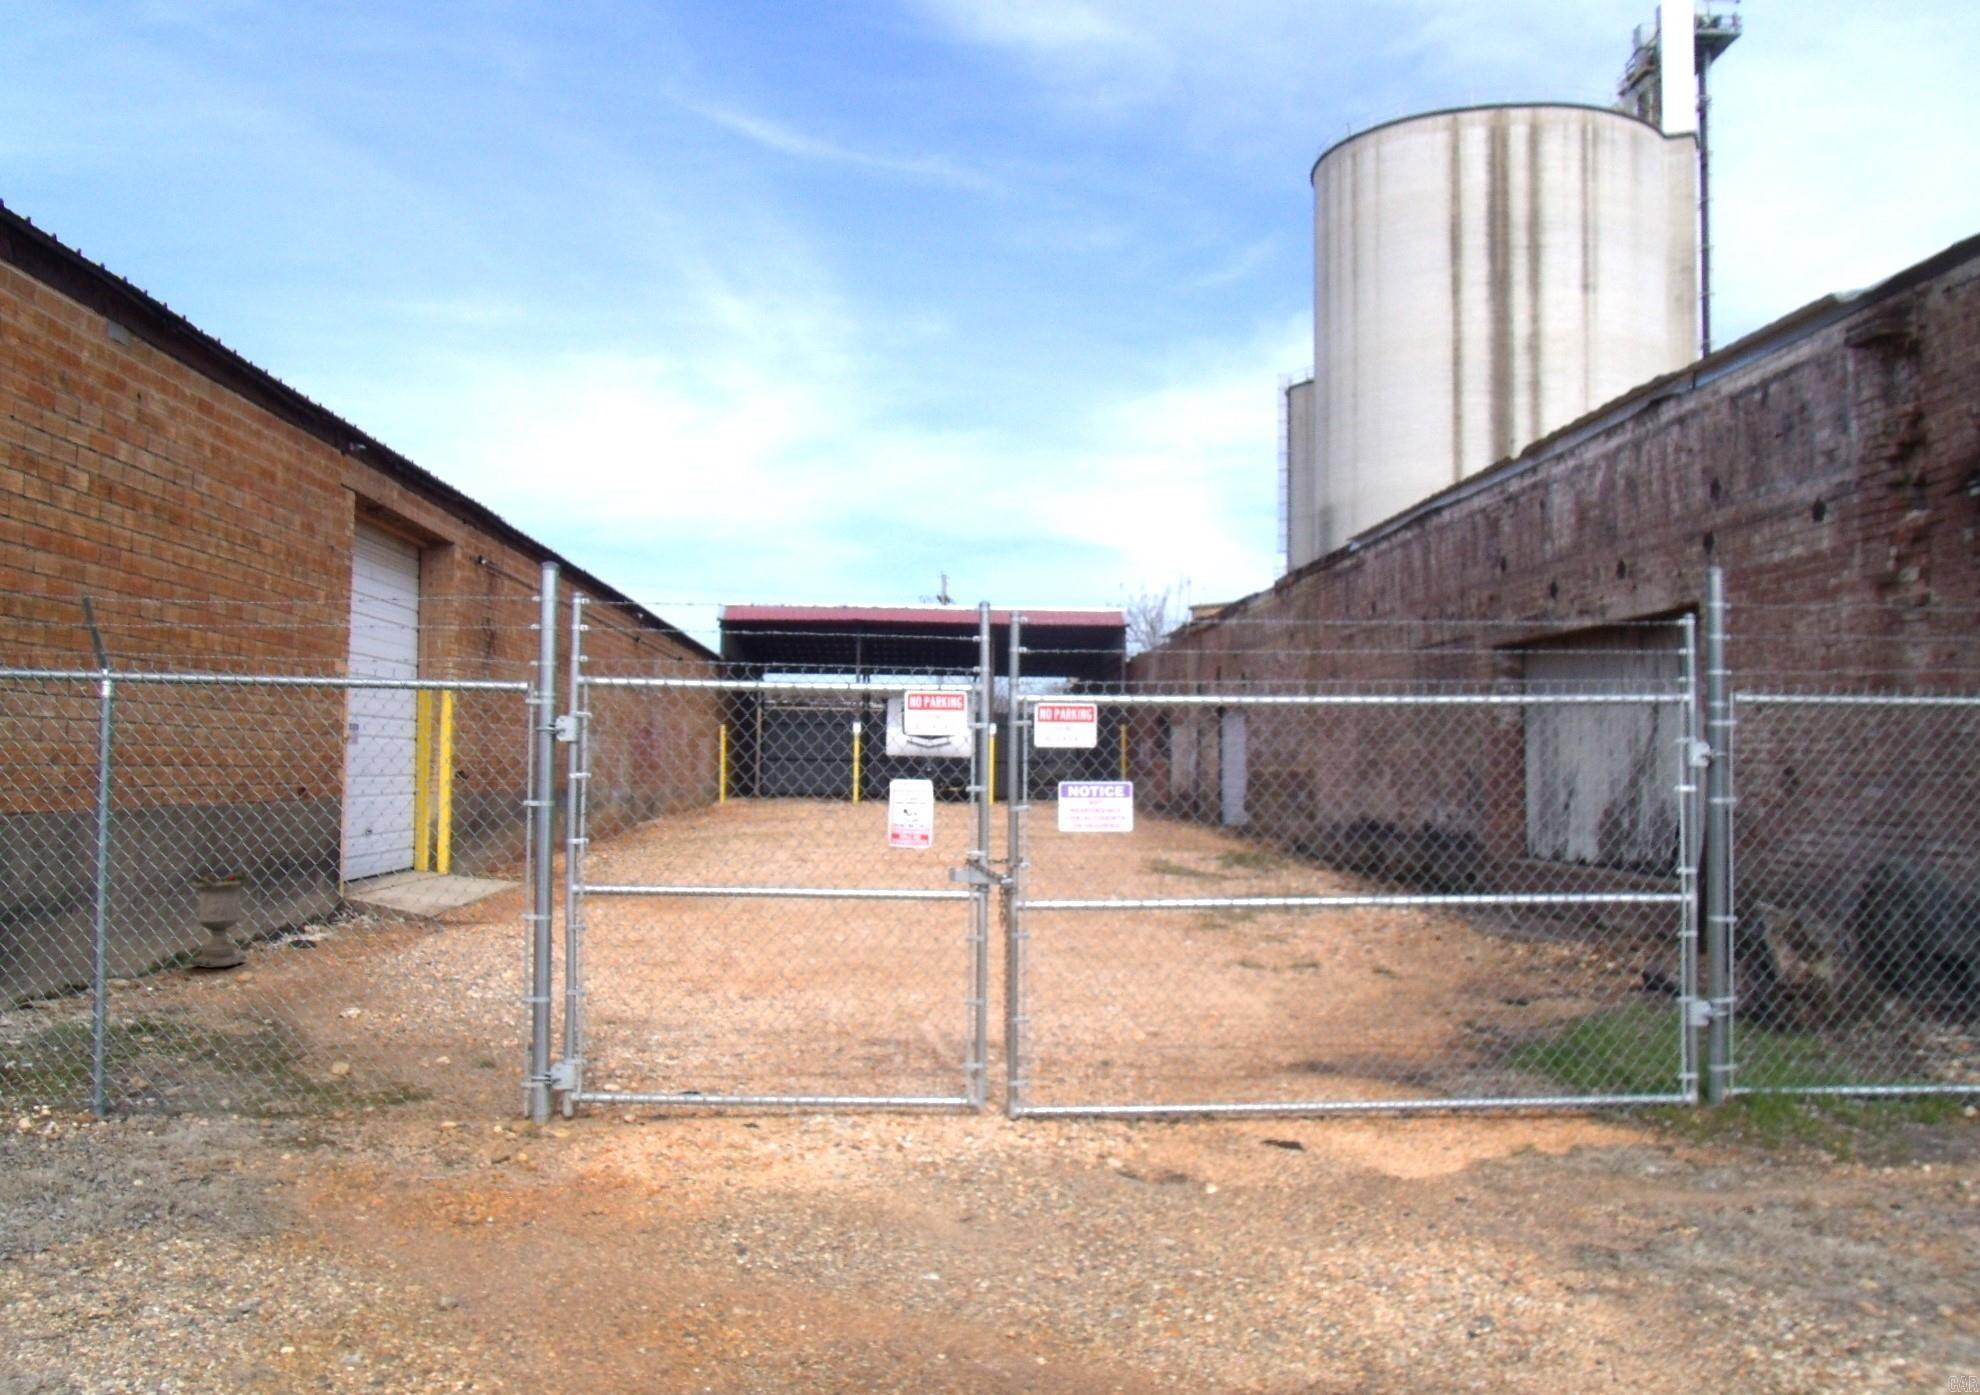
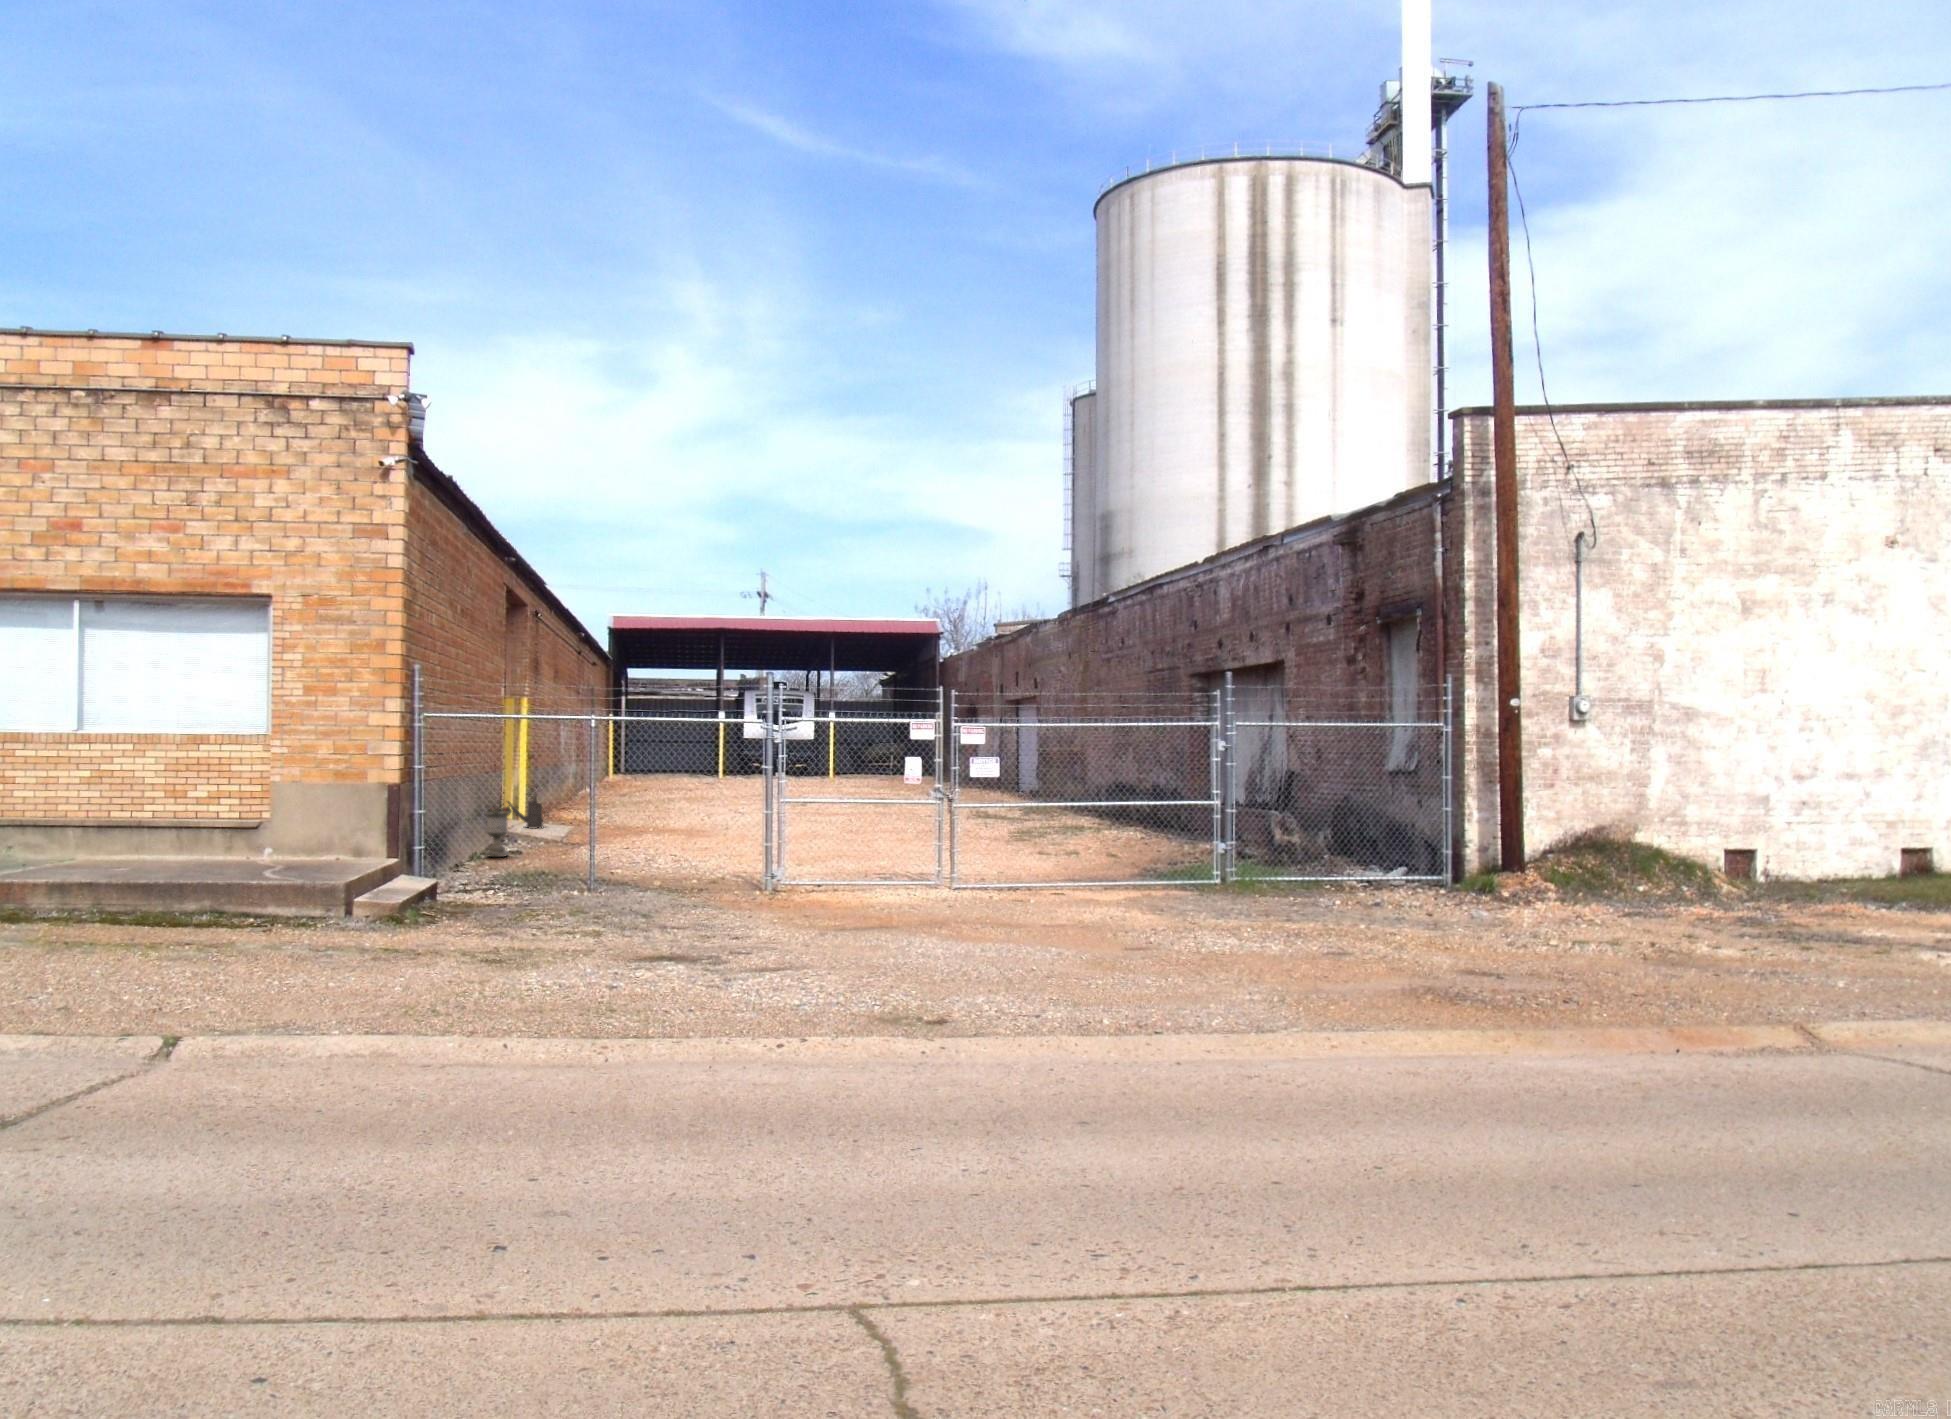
watering can: none [376,838,444,894] -> present [507,795,548,828]

